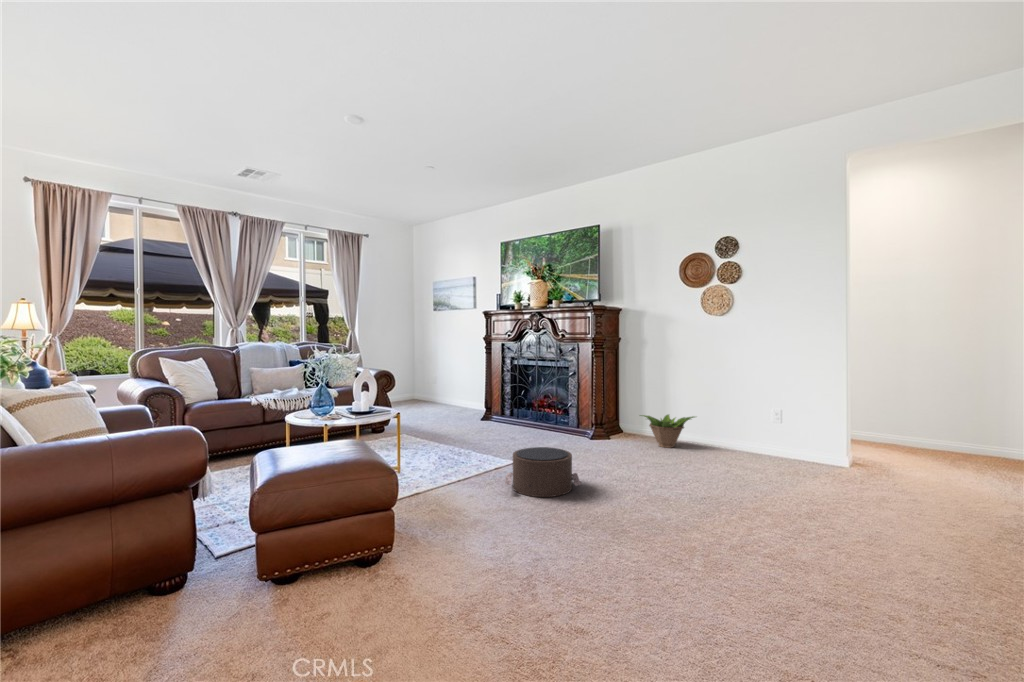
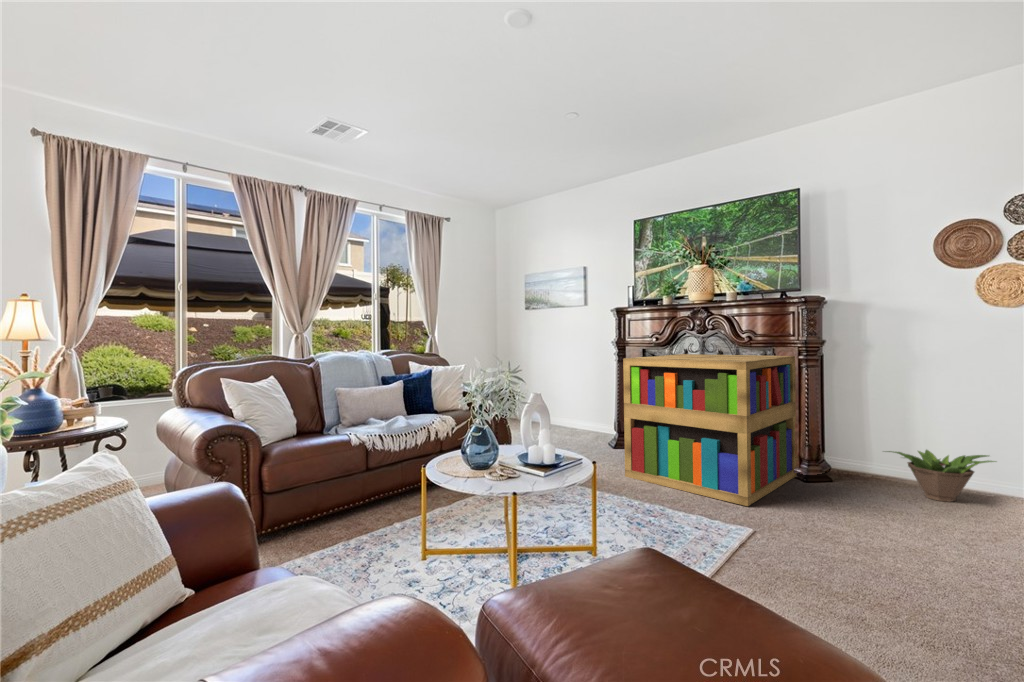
bookshelf: none [467,347,590,450] -> present [623,354,796,506]
pouf: present [505,447,581,497] -> none [807,525,987,634]

